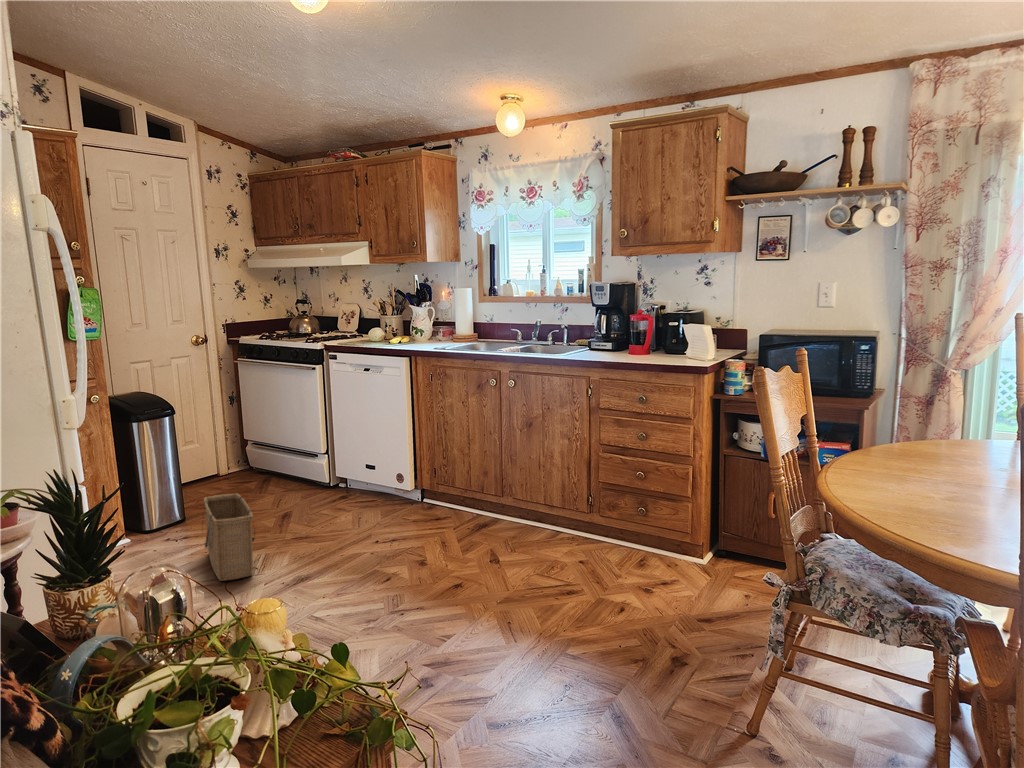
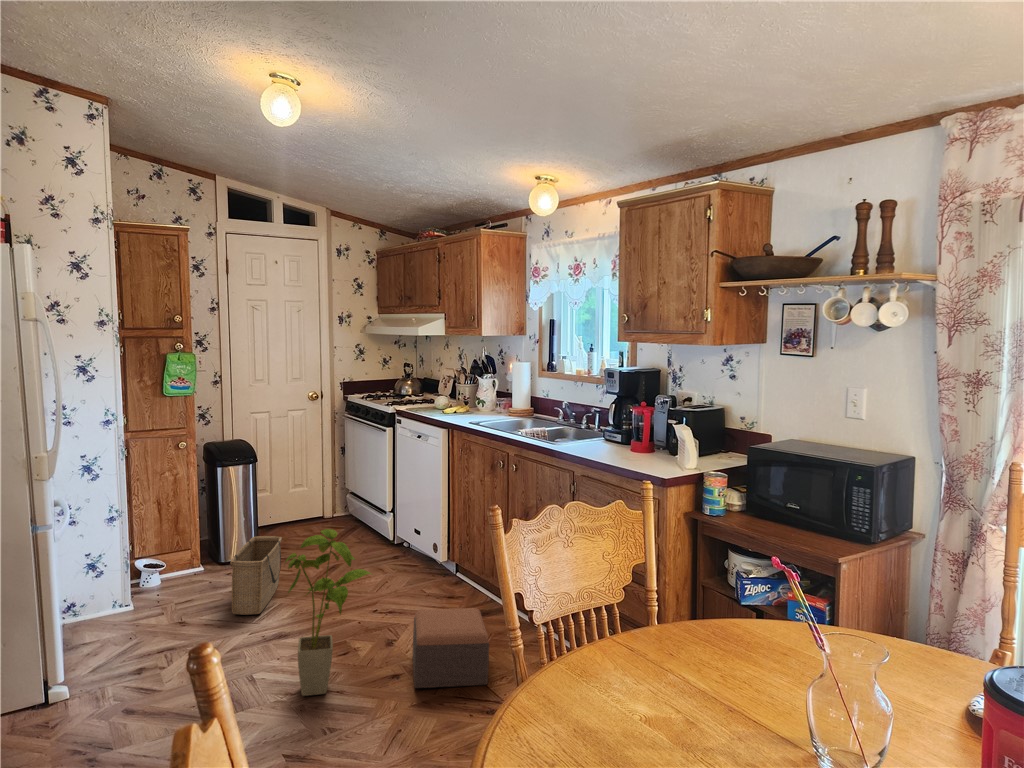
house plant: none [354,451,447,629] -> present [285,529,371,696]
footstool: none [460,519,554,598] -> present [413,608,489,688]

